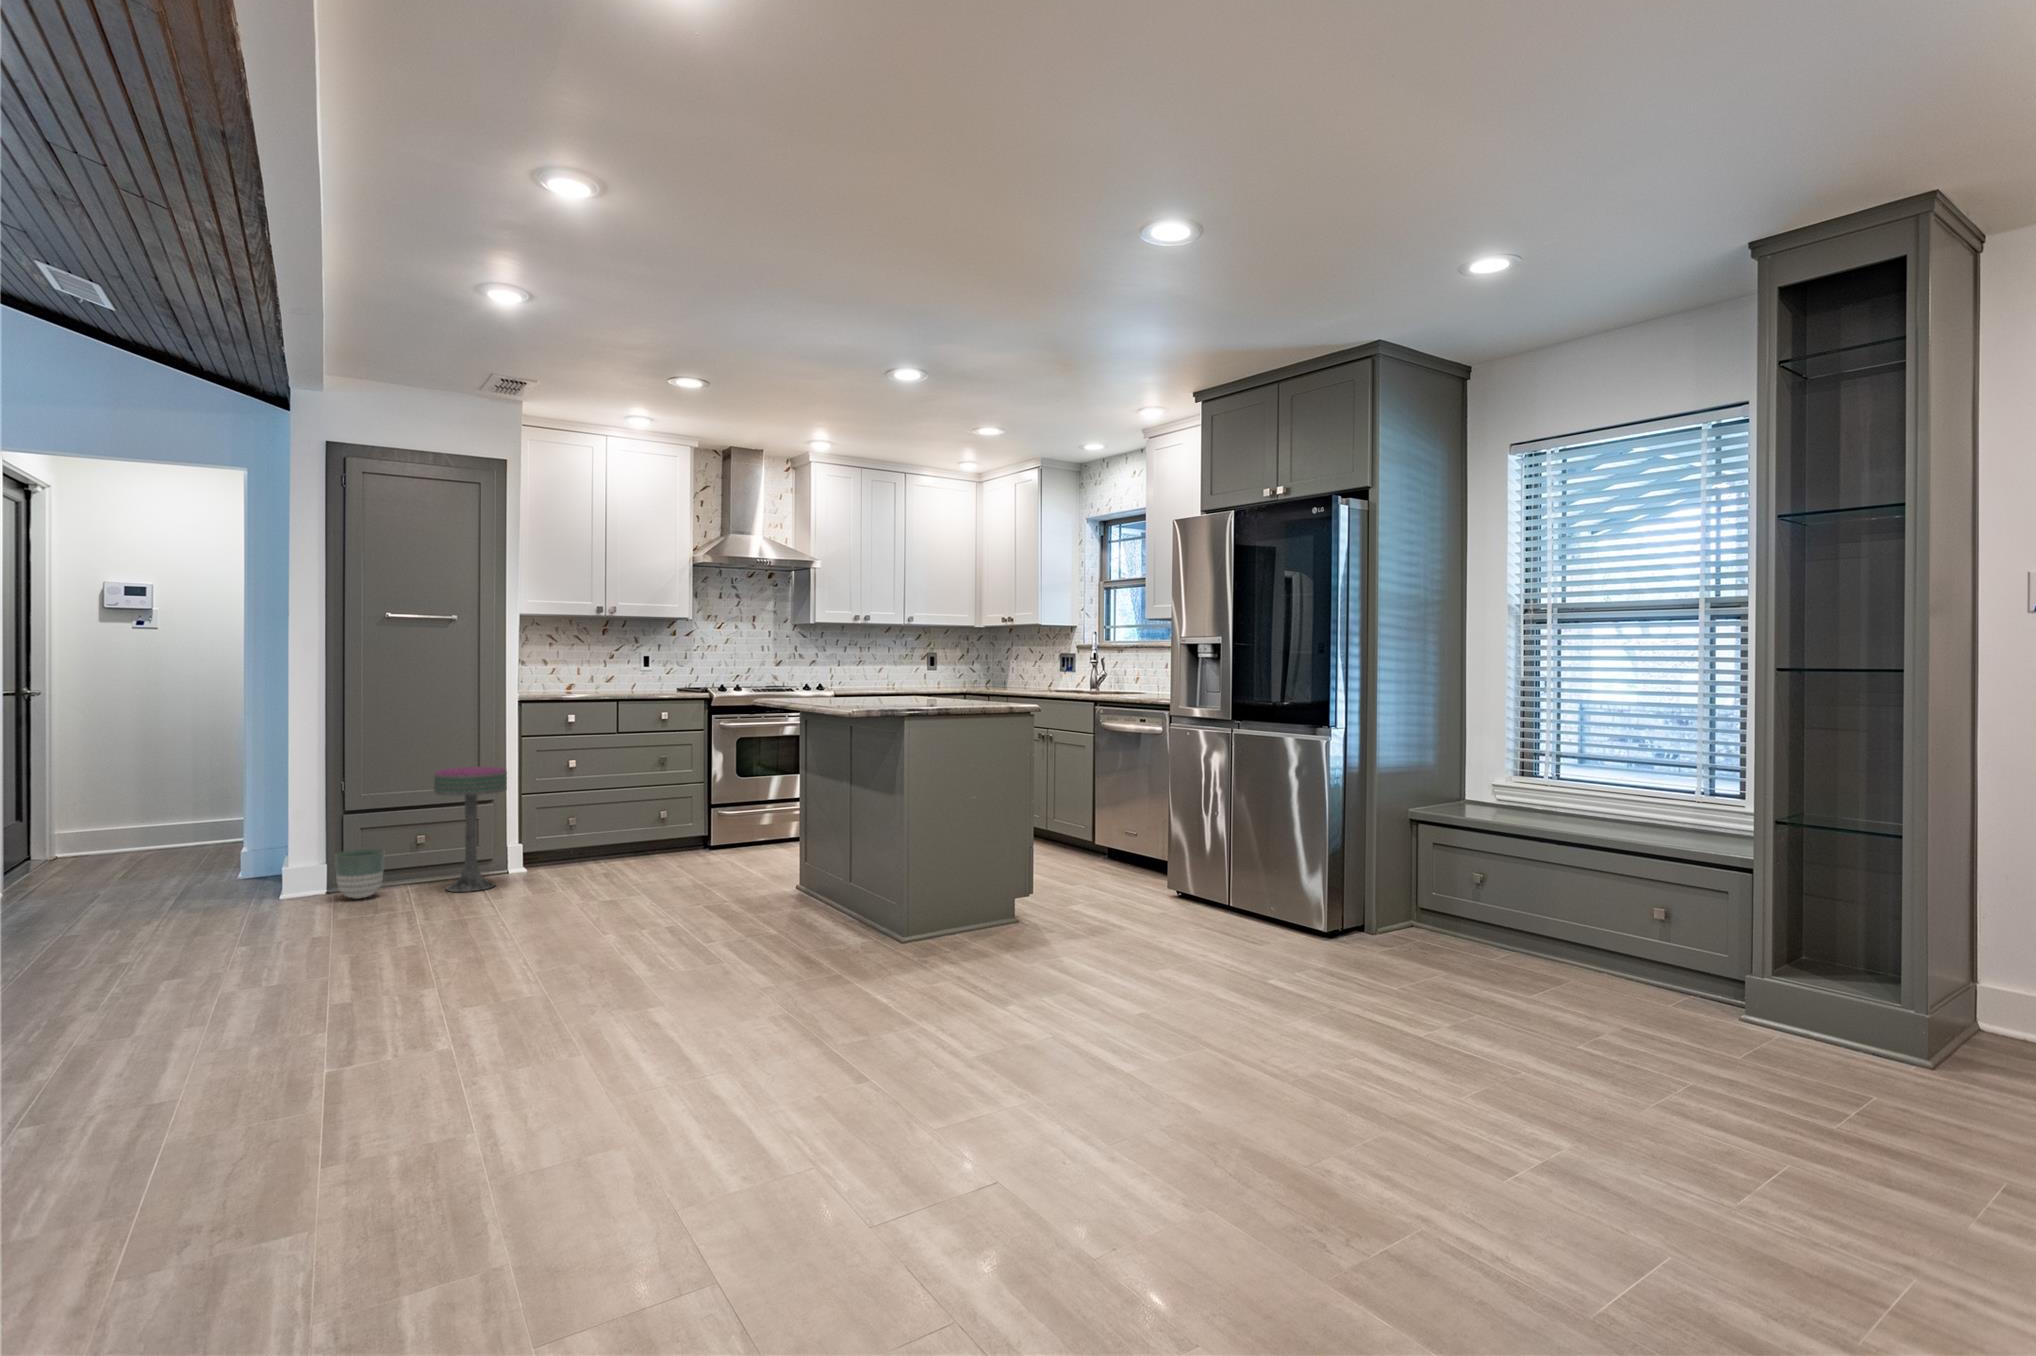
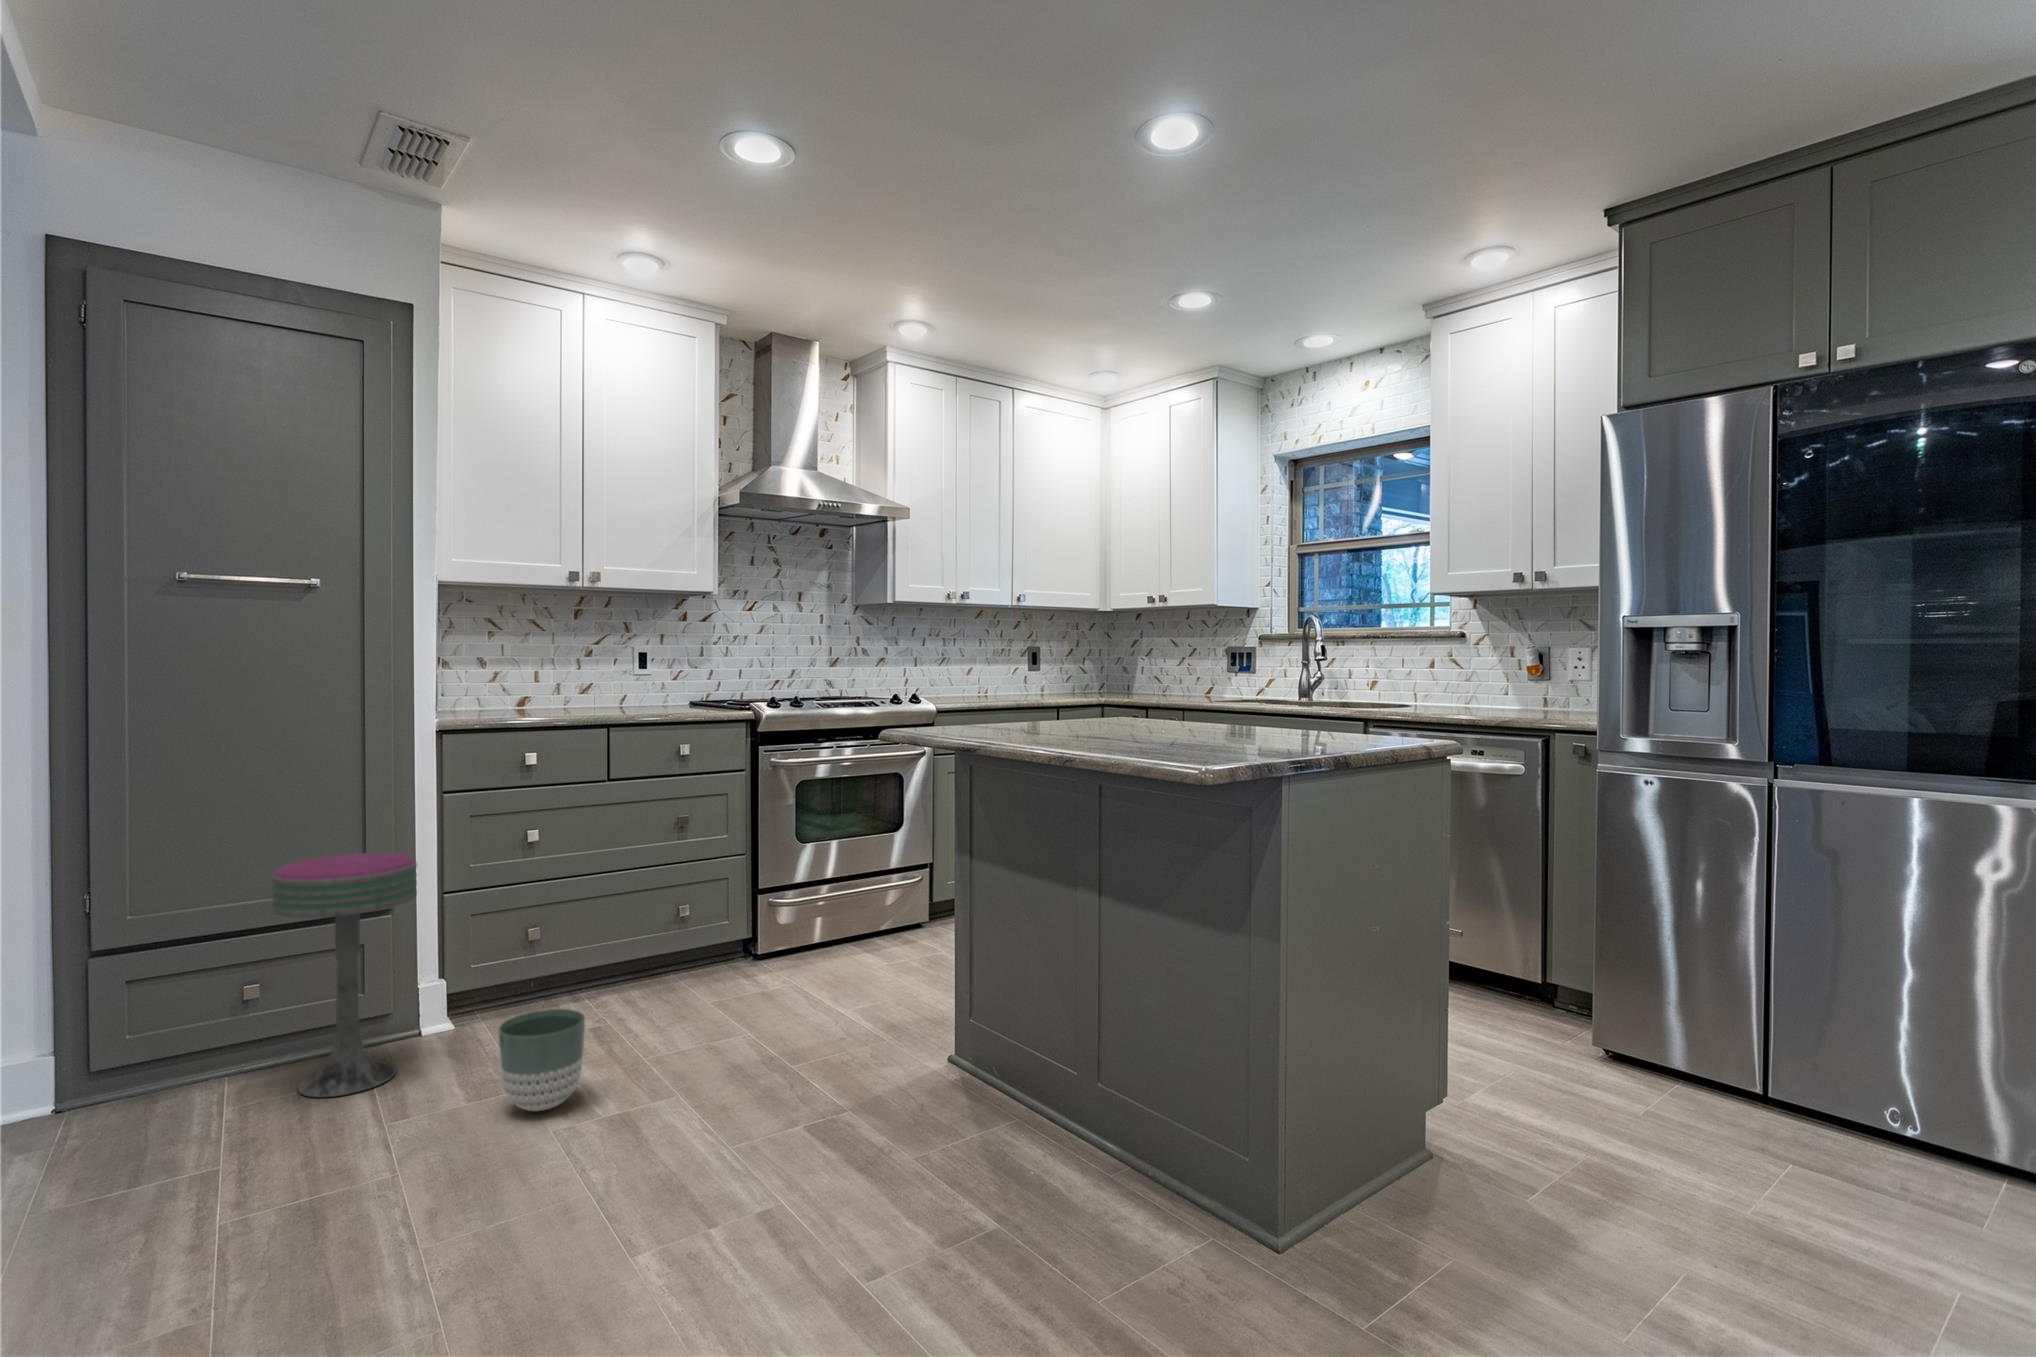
planter: present [335,849,384,899] -> present [499,1009,585,1111]

